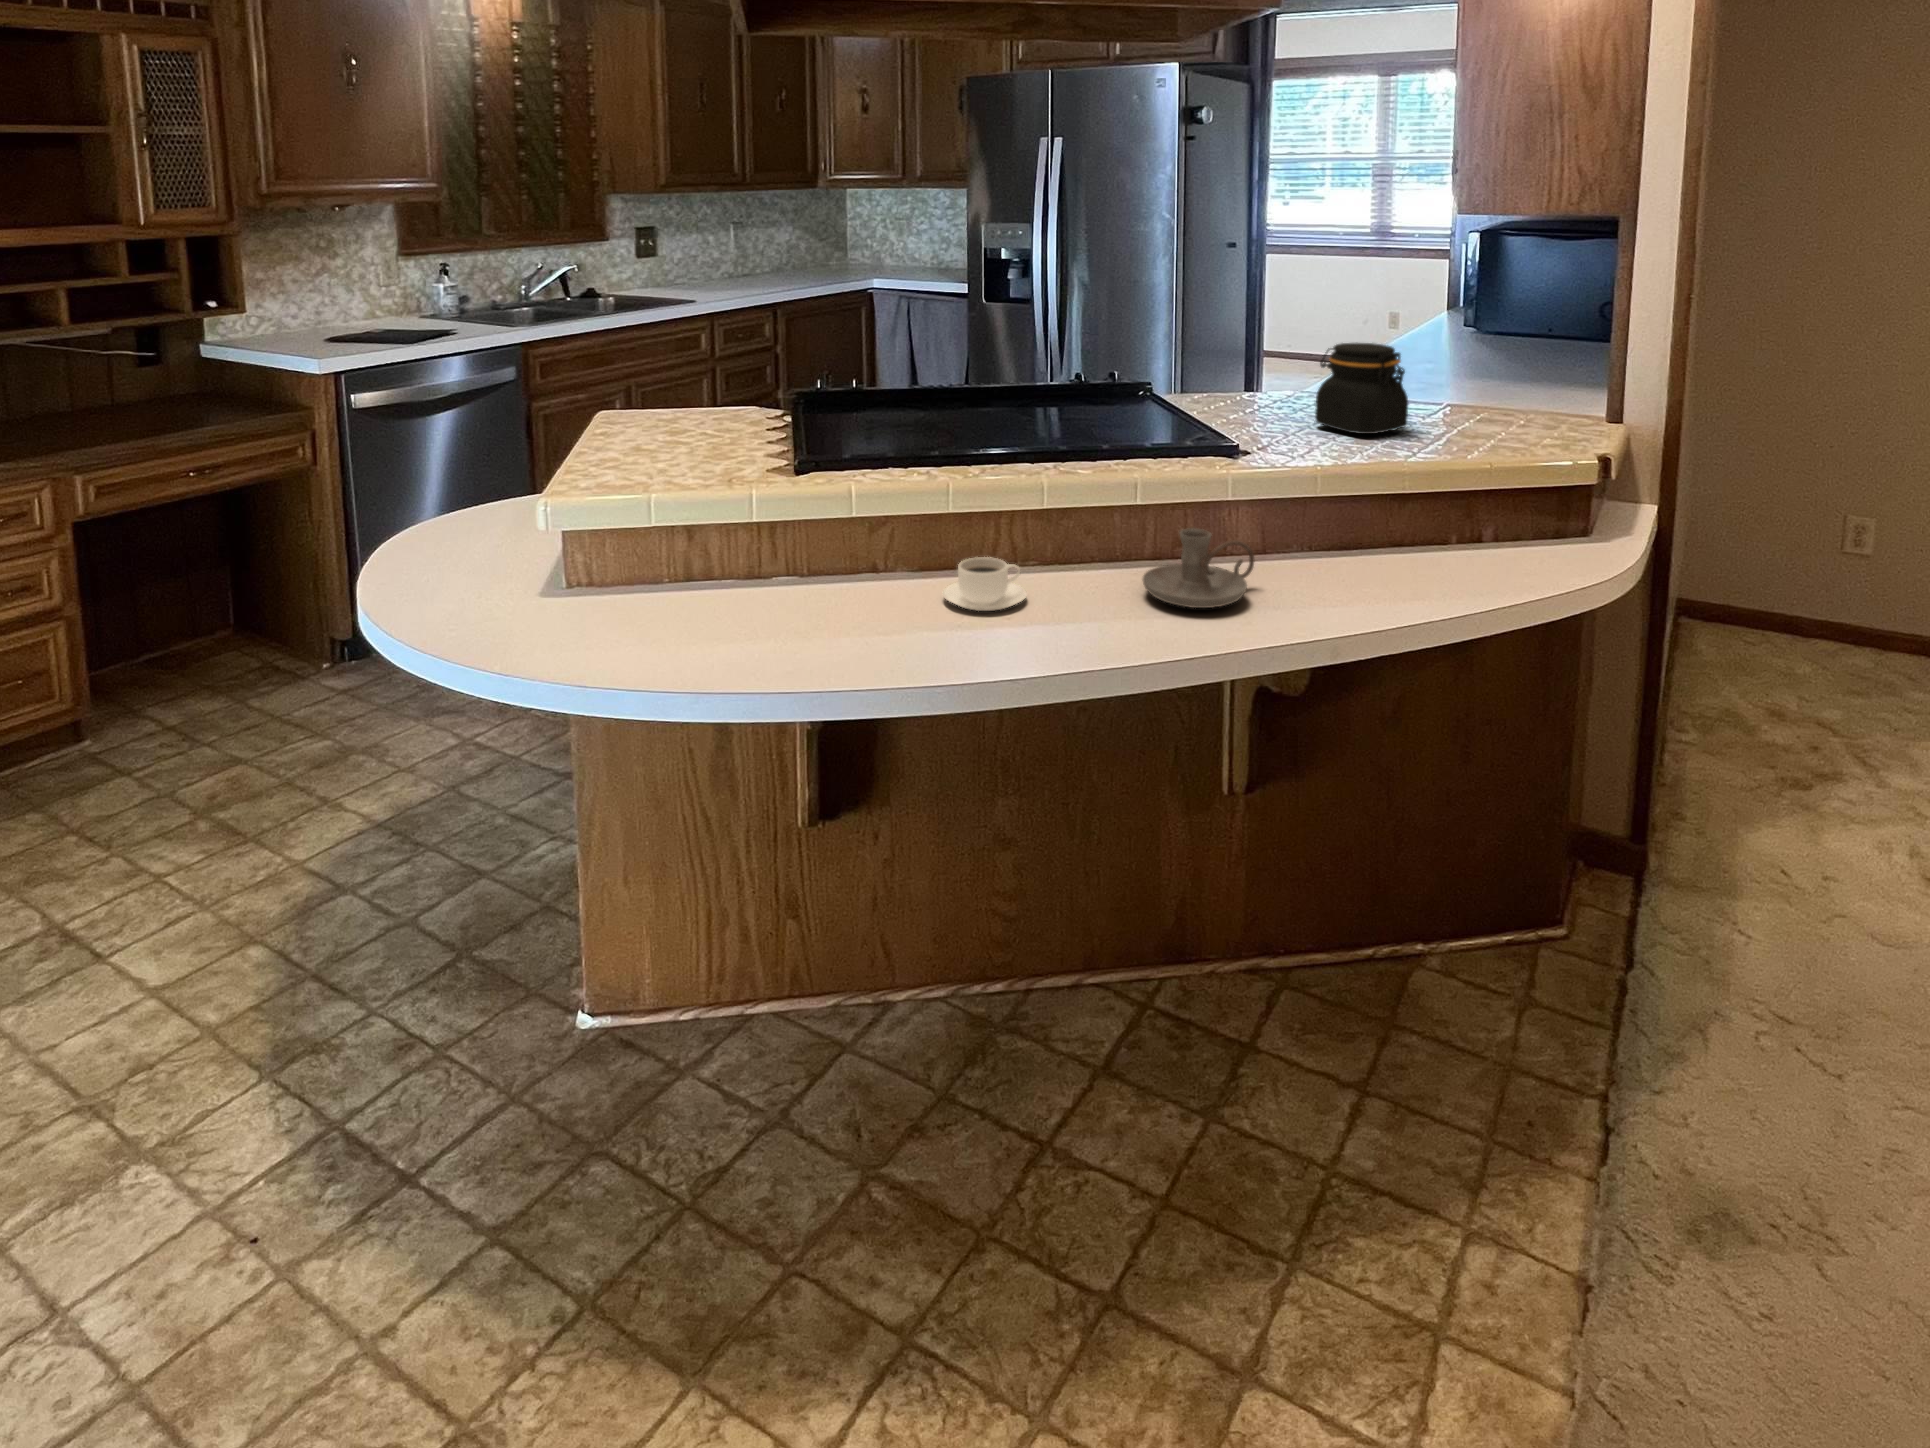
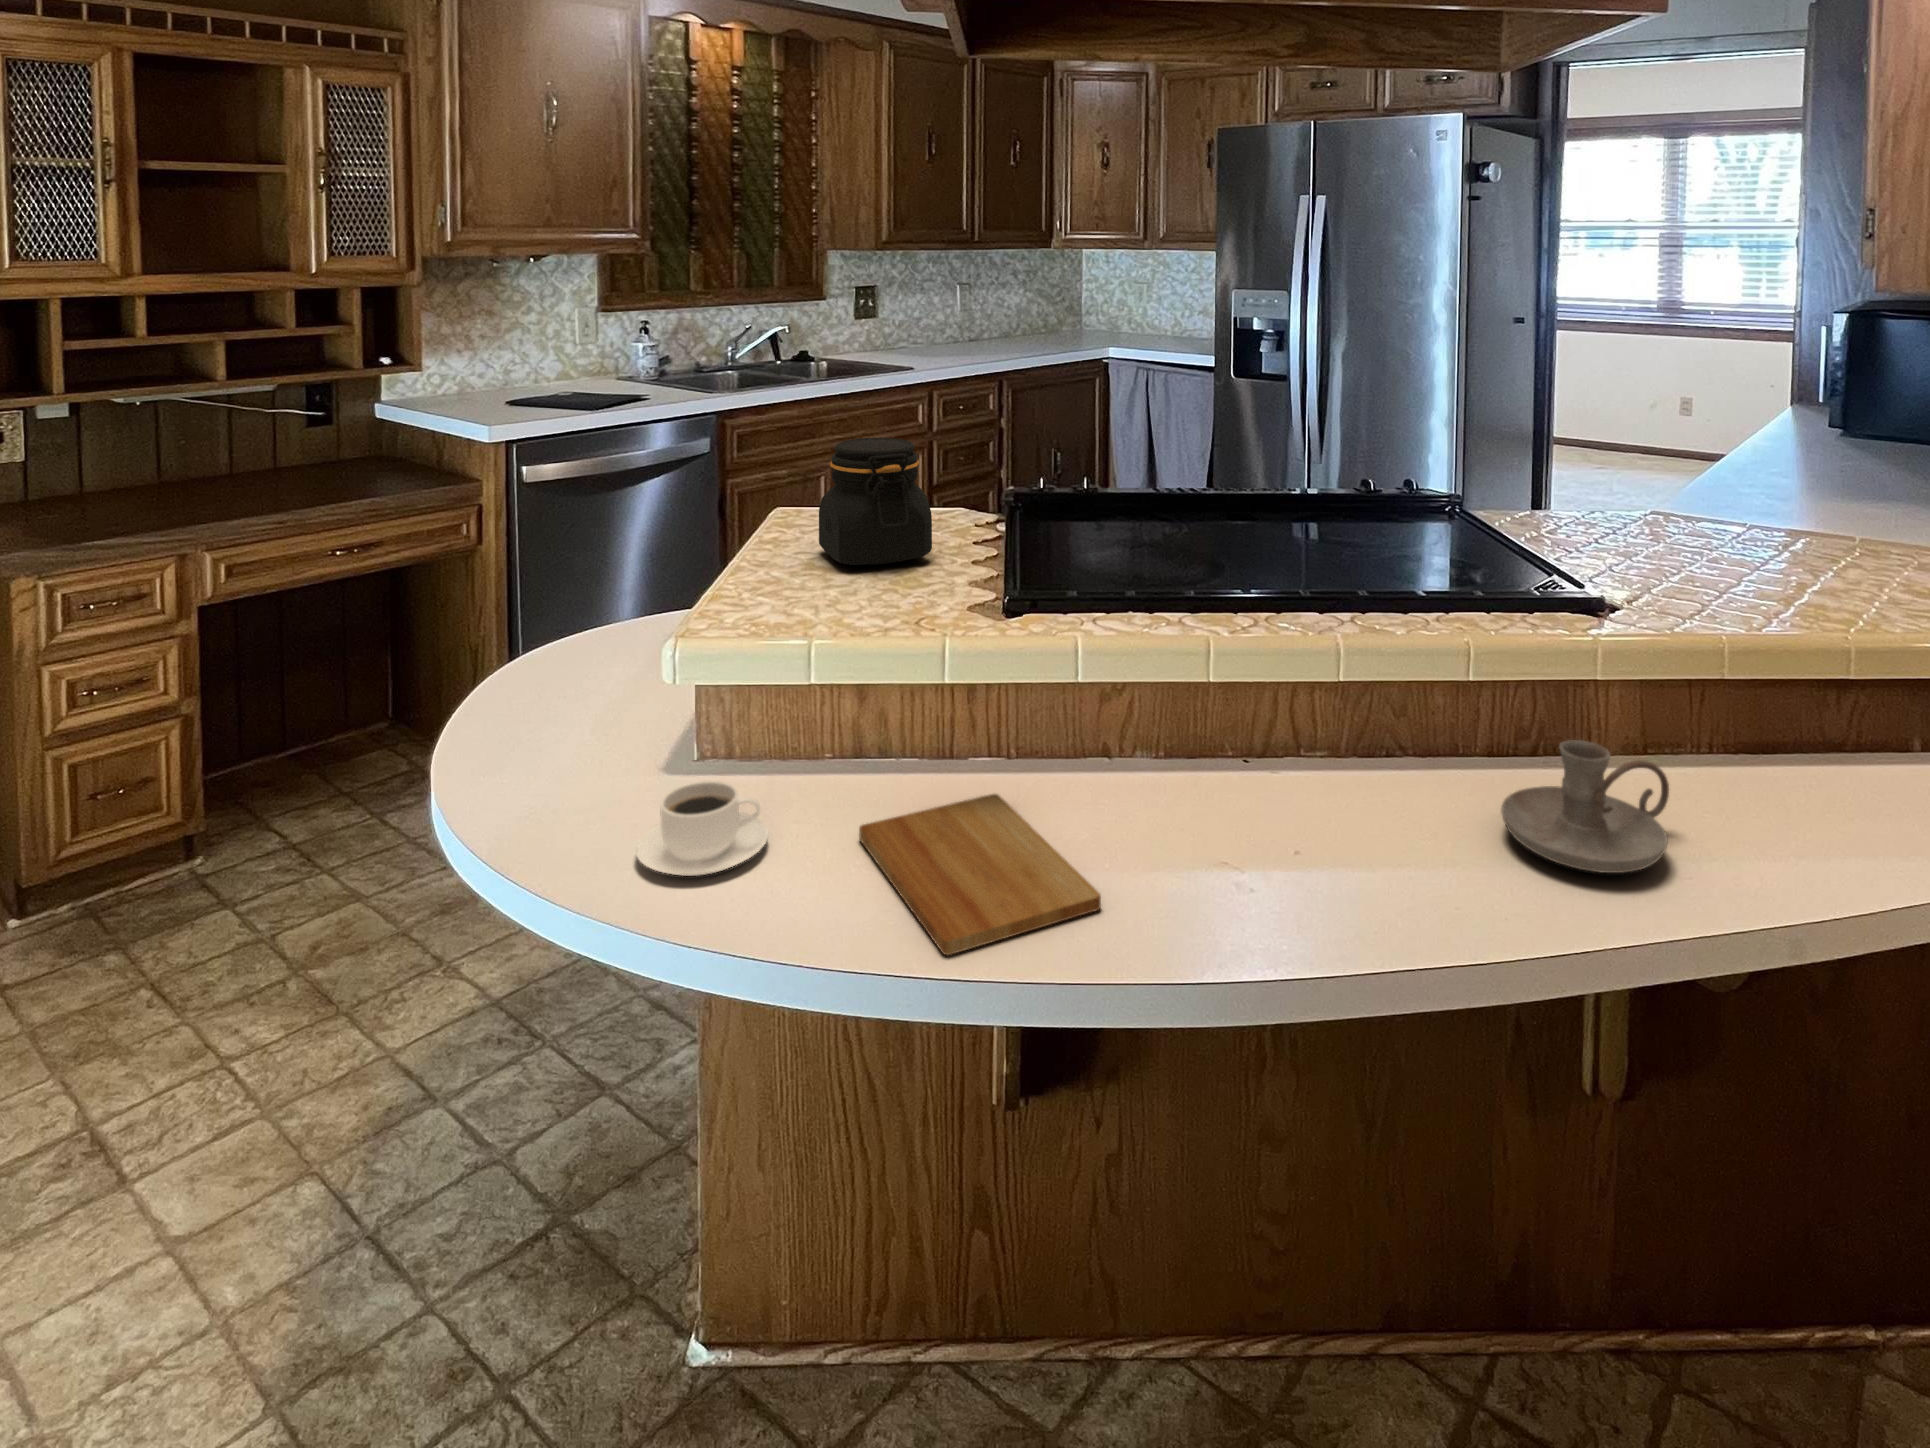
jar: present [1315,343,1408,434] -> present [819,438,932,565]
coffee cup: present [943,557,1026,611] -> present [636,781,768,876]
cutting board: none [701,587,870,669] -> present [859,794,1101,955]

